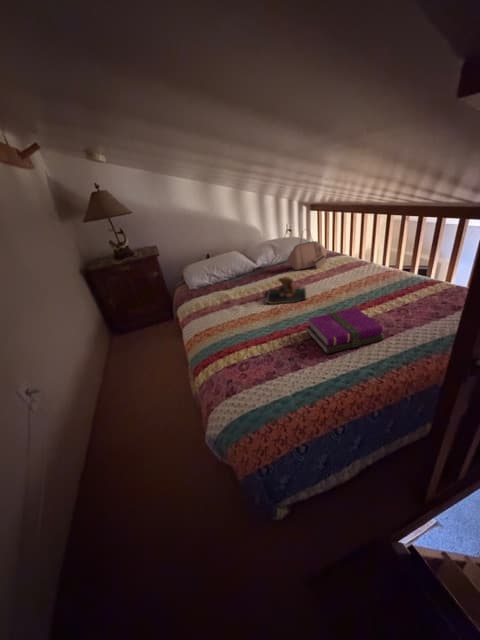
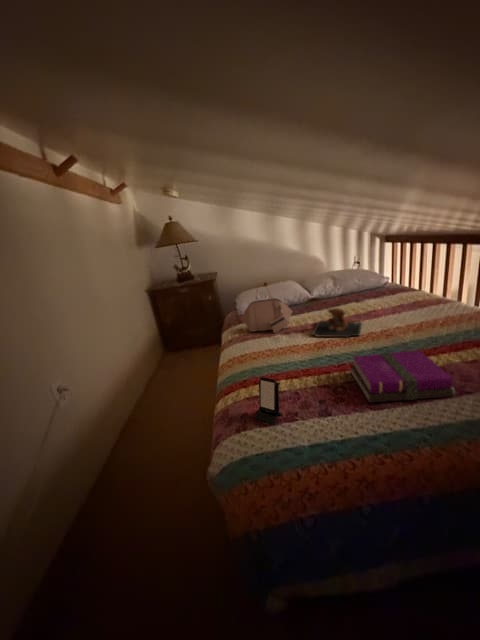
handbag: present [287,233,327,270] -> present [241,284,292,333]
smartphone: none [240,346,262,385] -> present [256,377,282,426]

